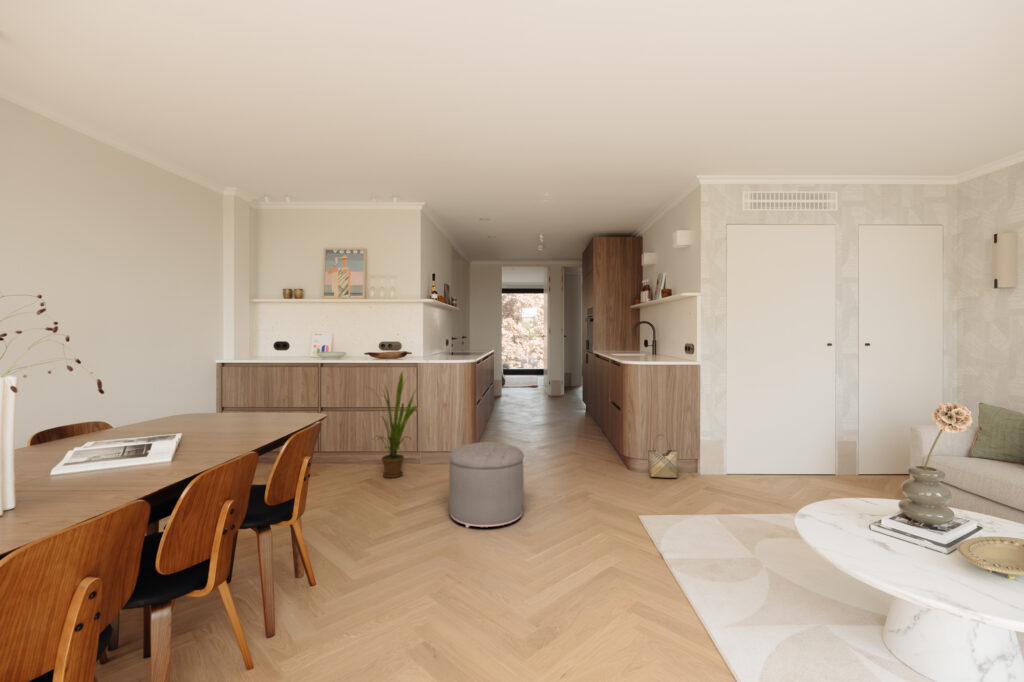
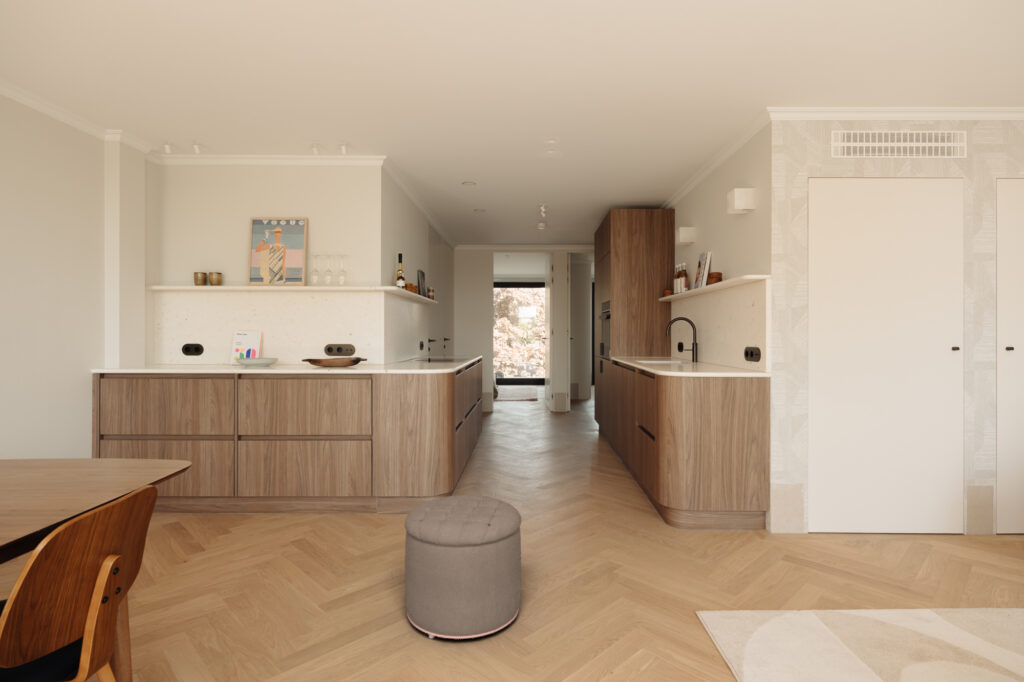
house plant: present [378,372,418,478] -> none [294,385,377,539]
woven basket: present [648,435,678,478] -> none [697,475,742,538]

